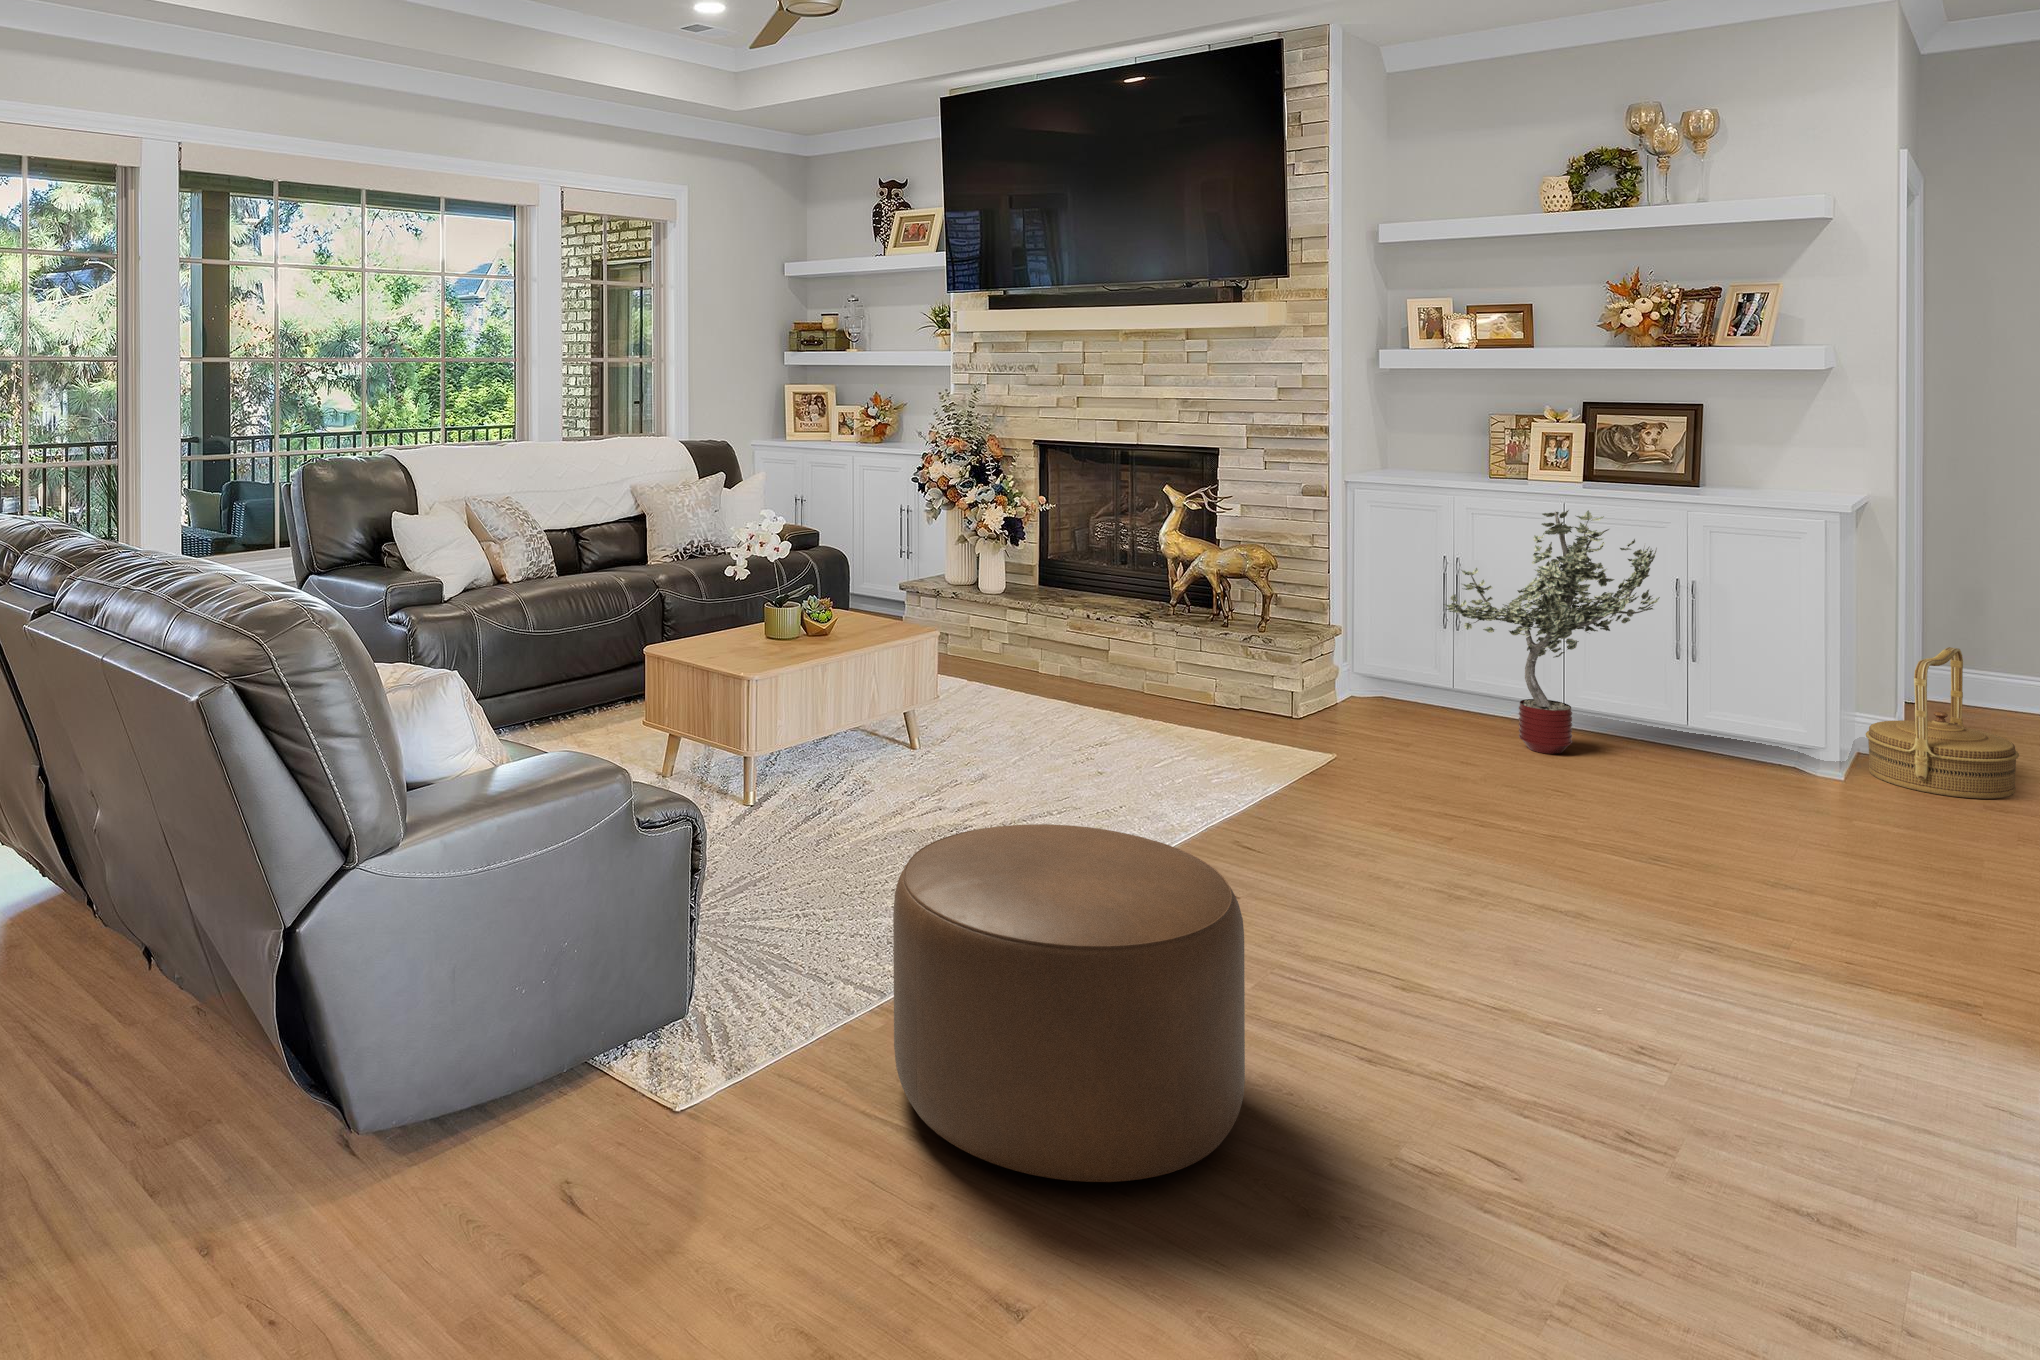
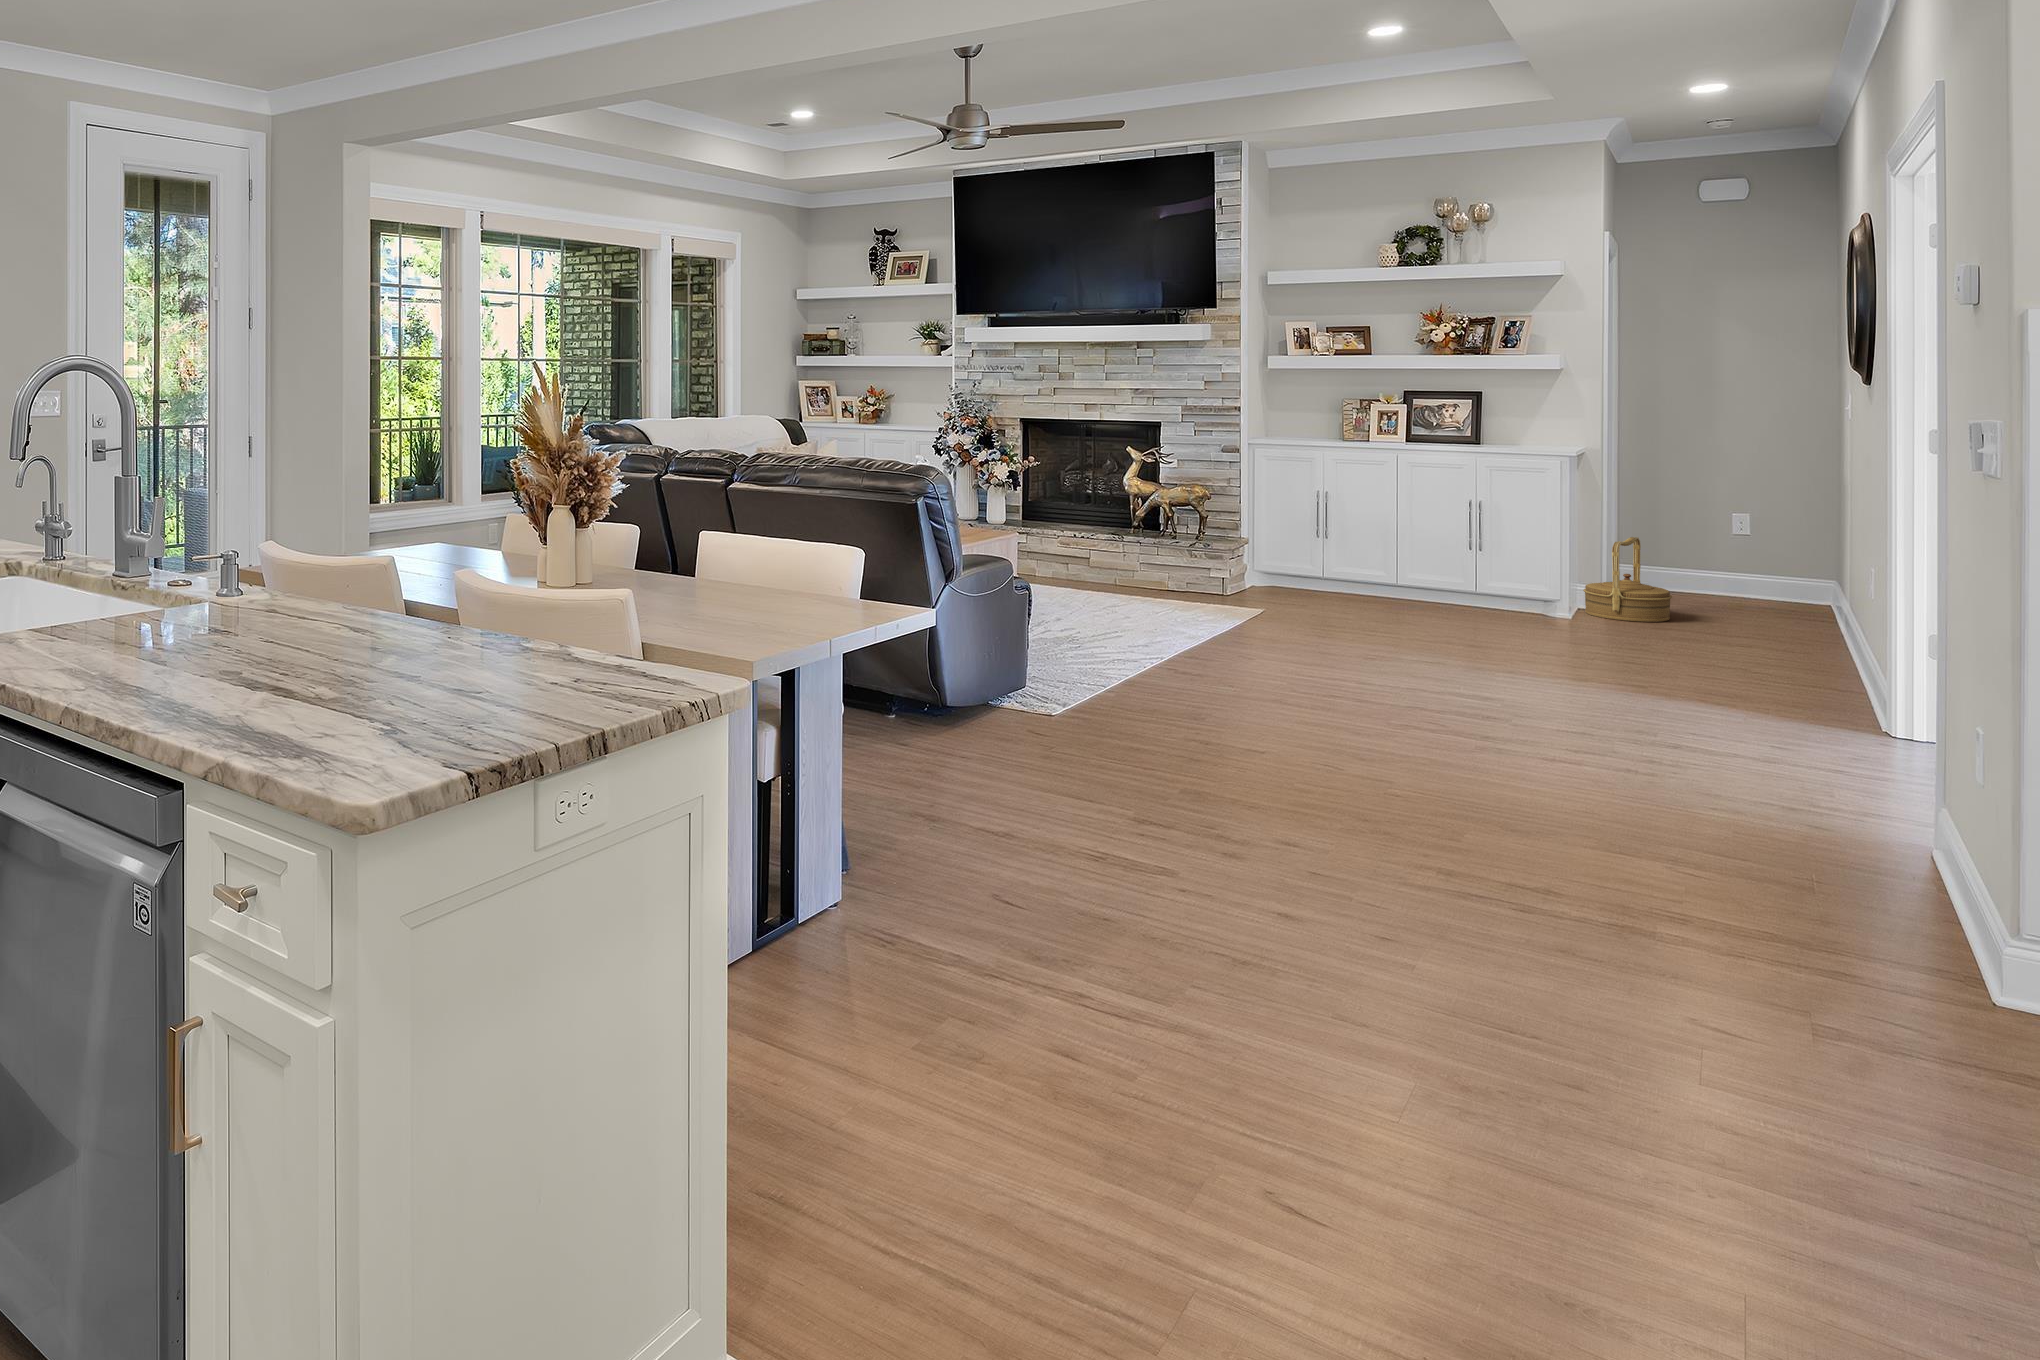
potted tree: present [1444,510,1660,754] -> none [1322,455,1462,607]
ottoman: present [893,824,1245,1182] -> none [1139,593,1317,727]

